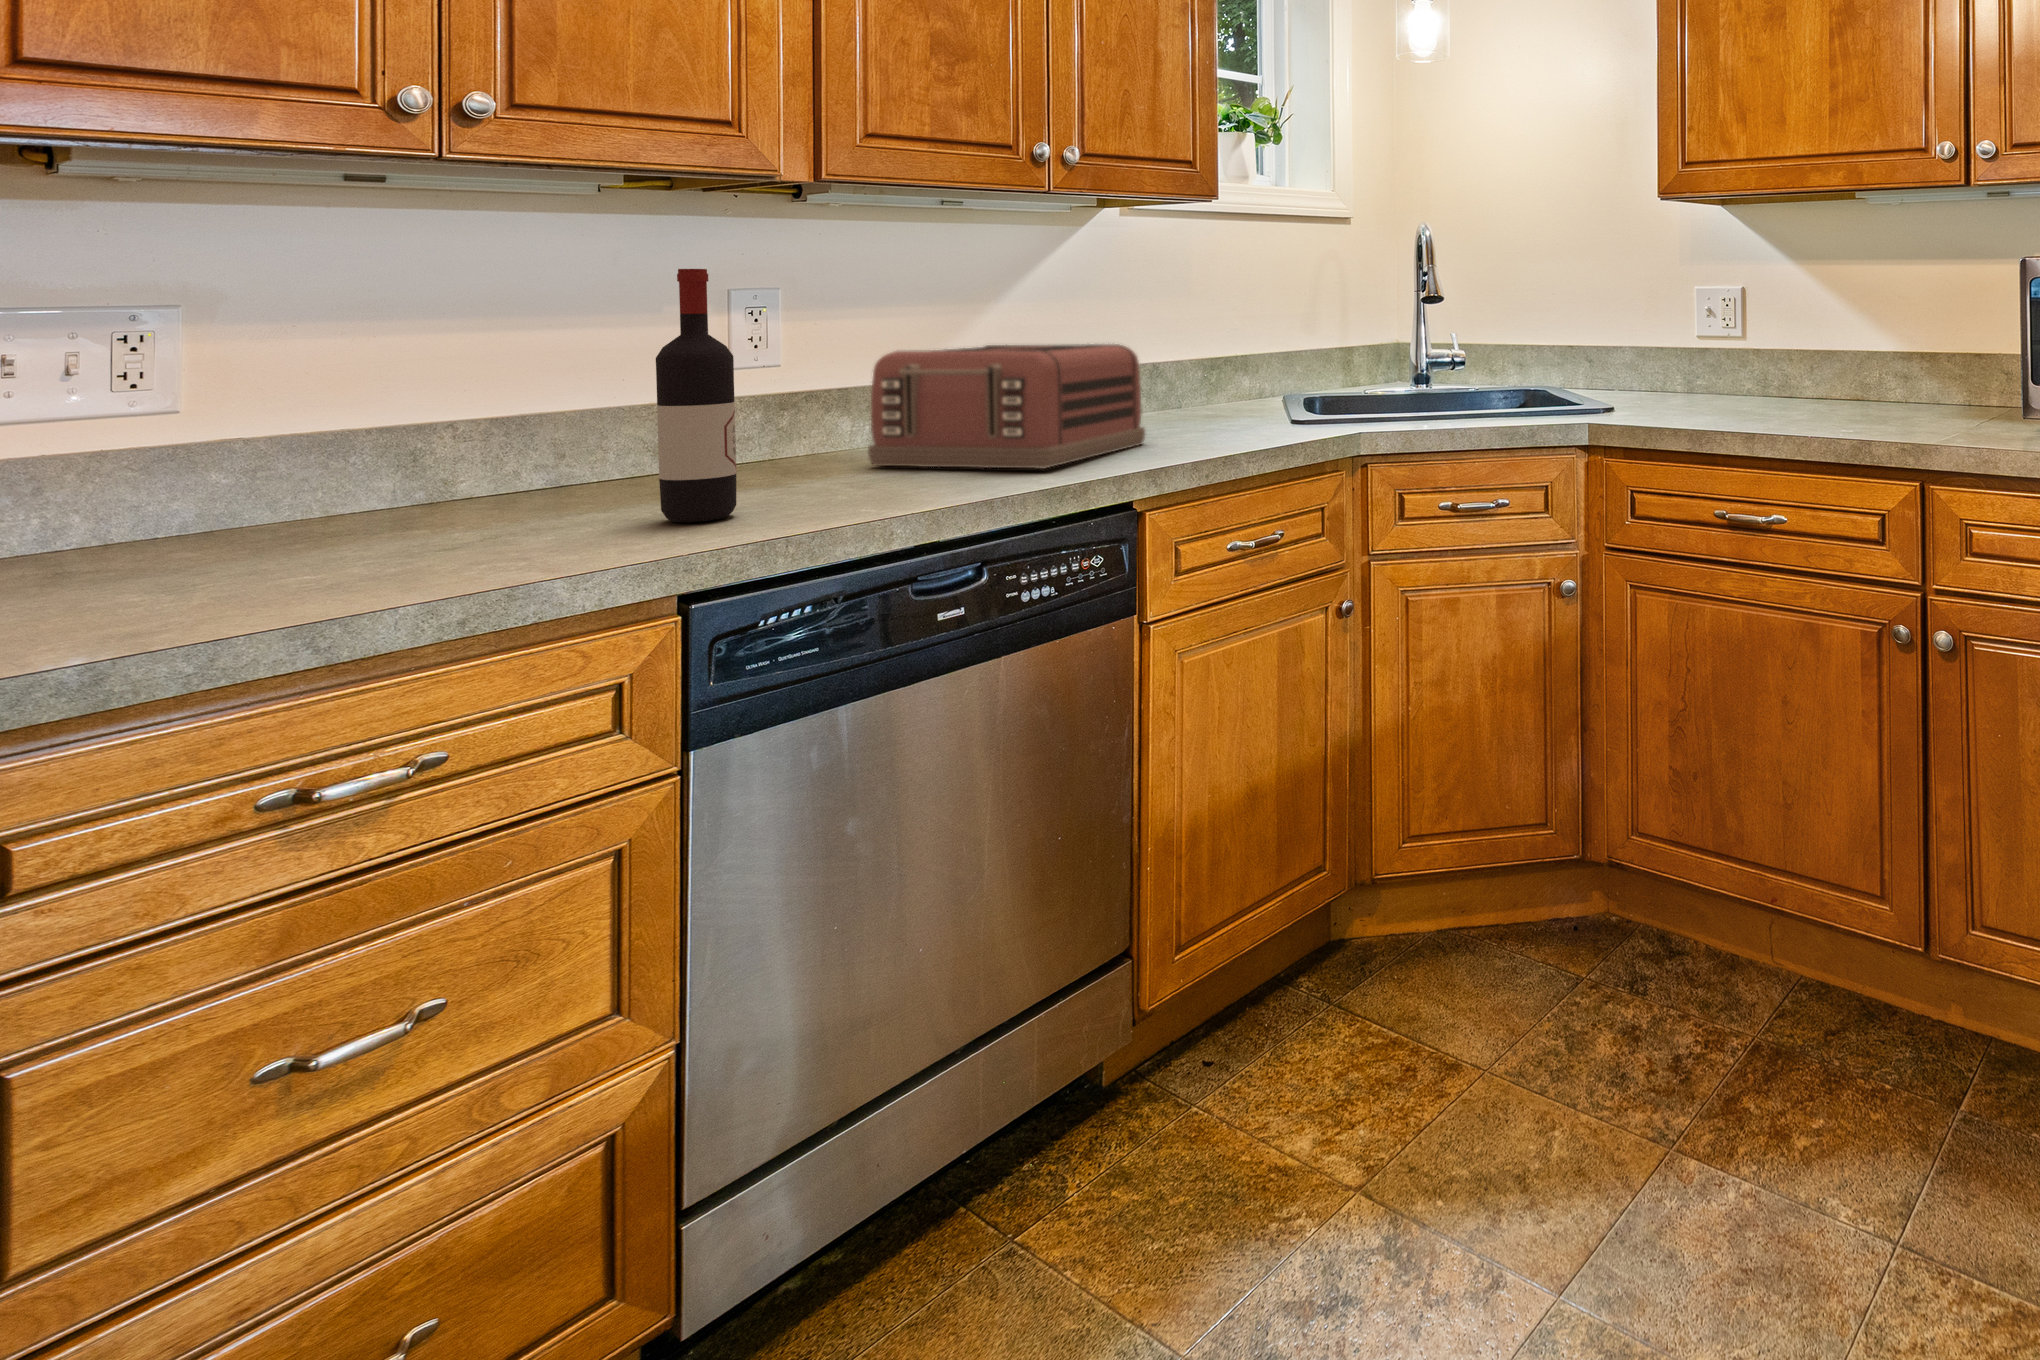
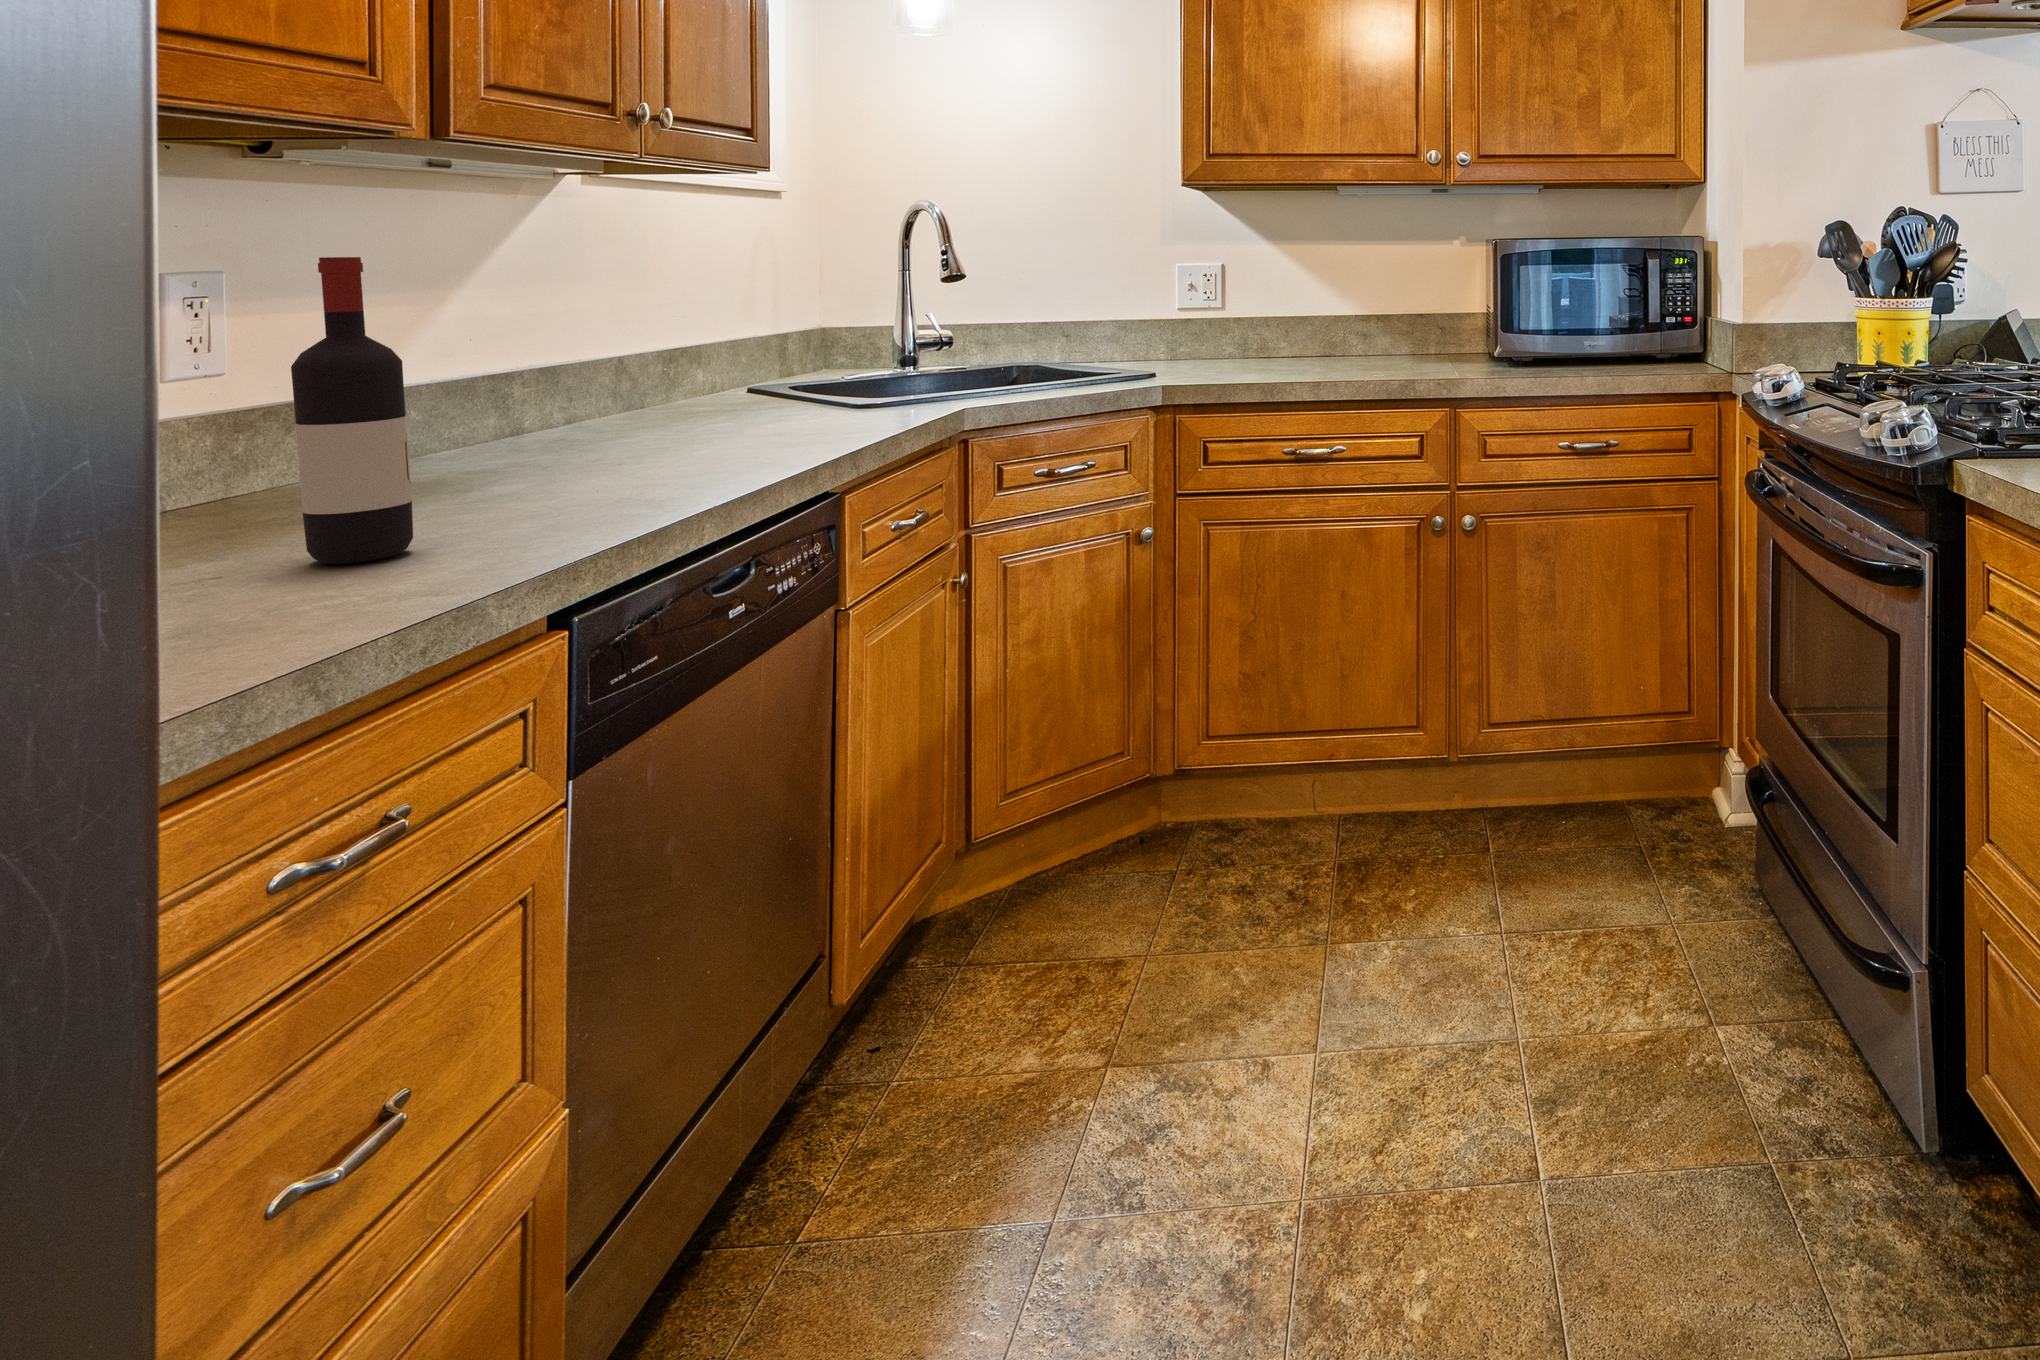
toaster: present [868,344,1145,469] -> none [418,330,733,486]

